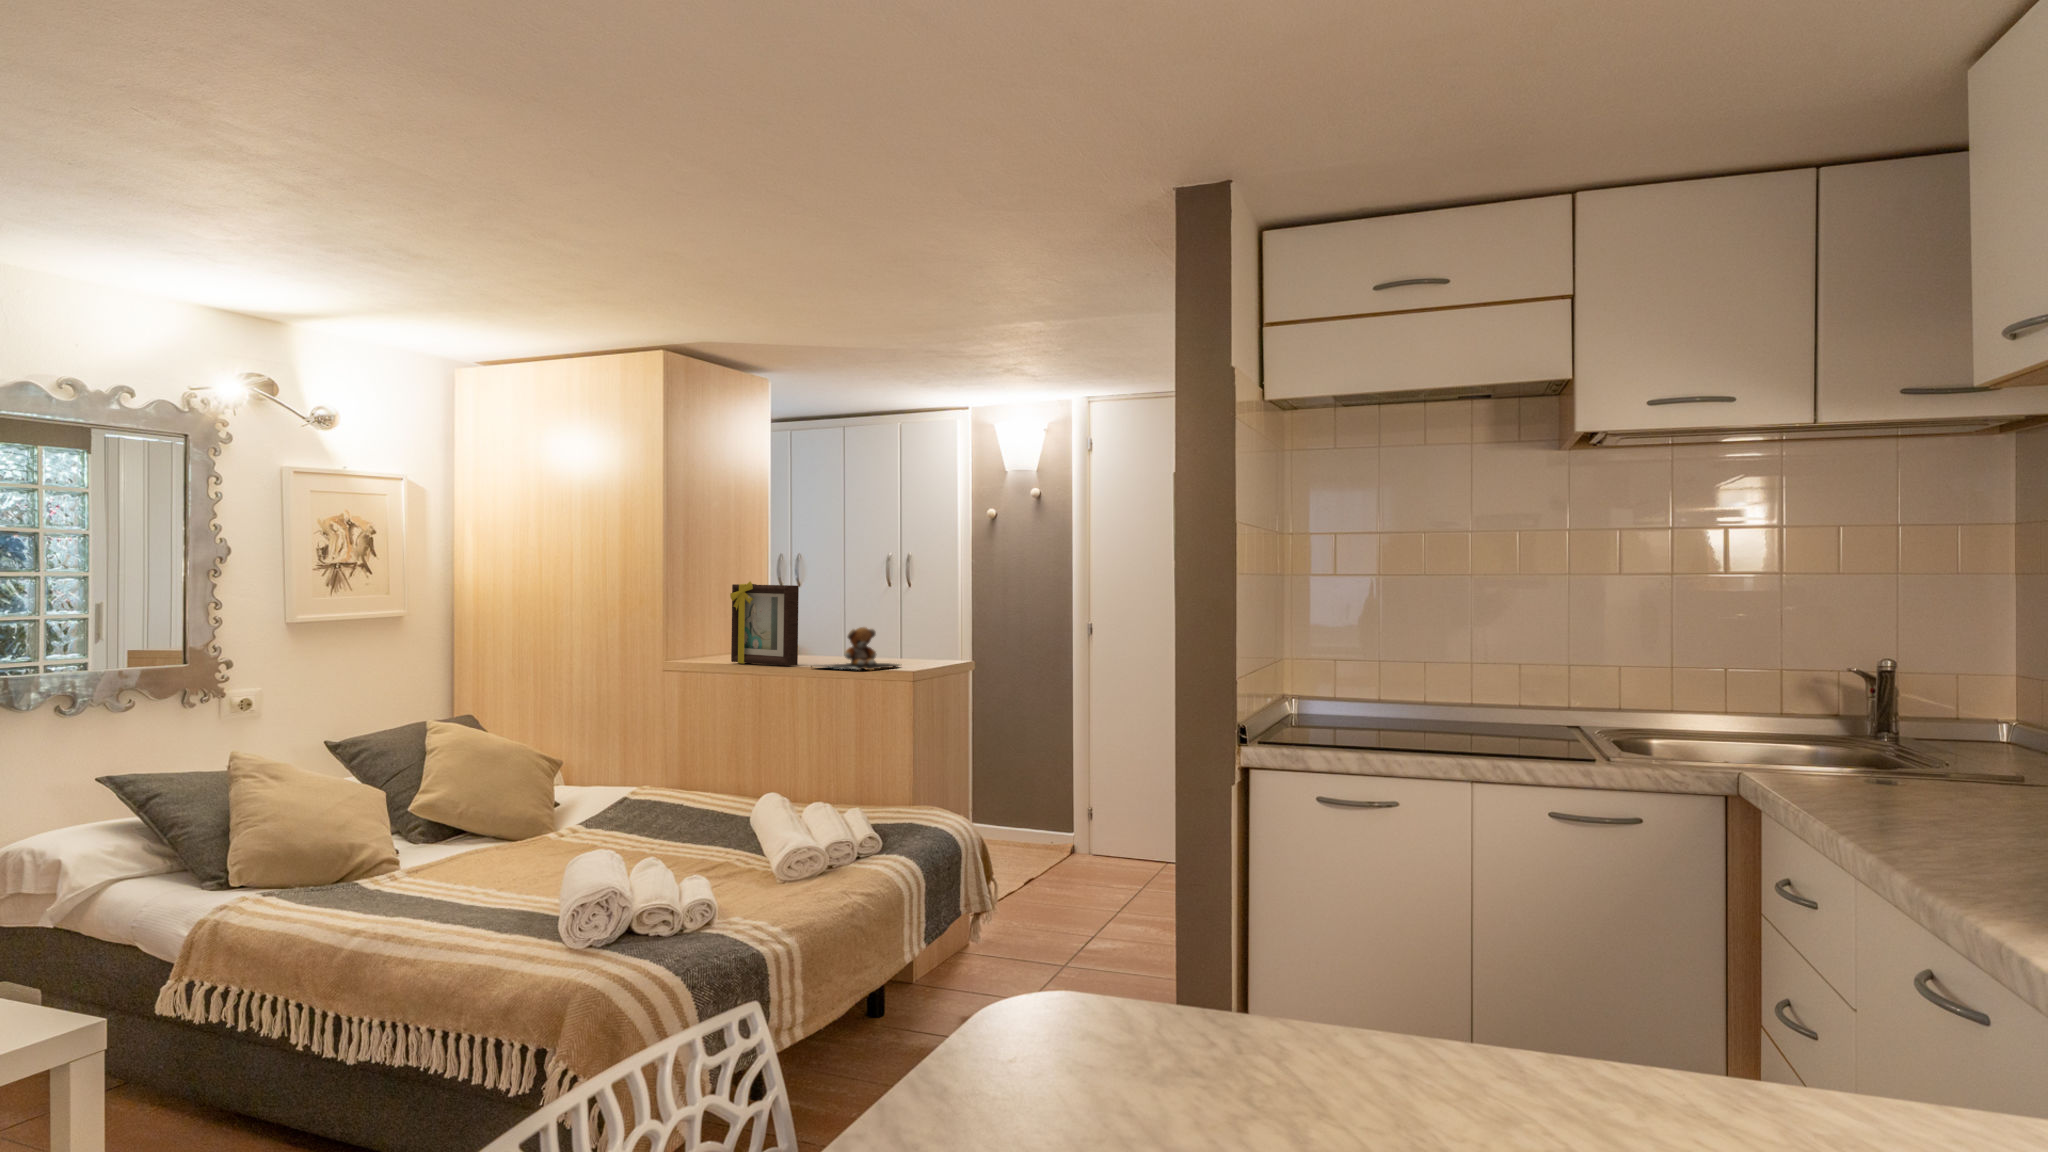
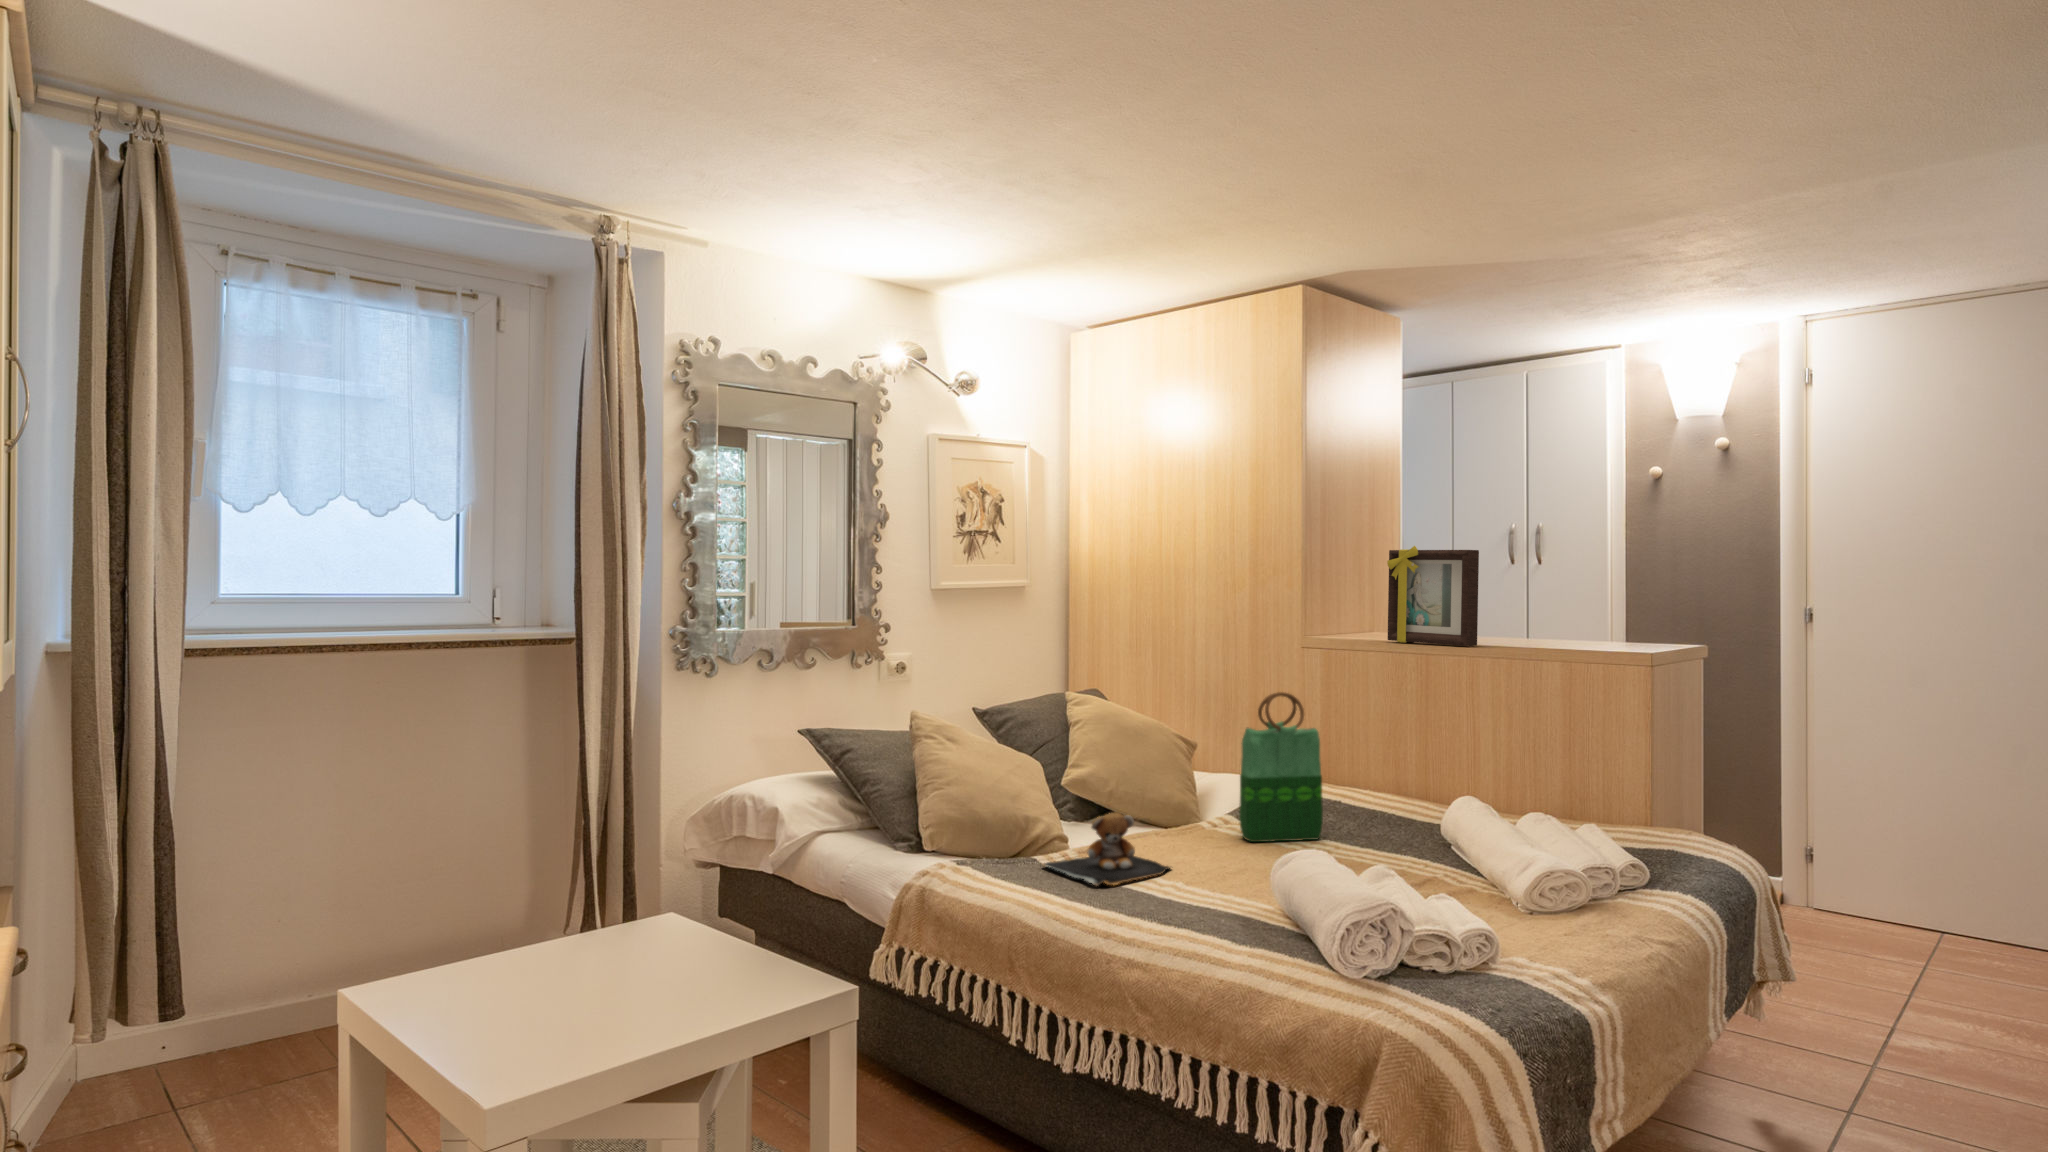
teddy bear: present [815,627,899,670] -> present [1043,813,1170,885]
tote bag: none [574,713,650,846] -> present [1239,692,1323,842]

